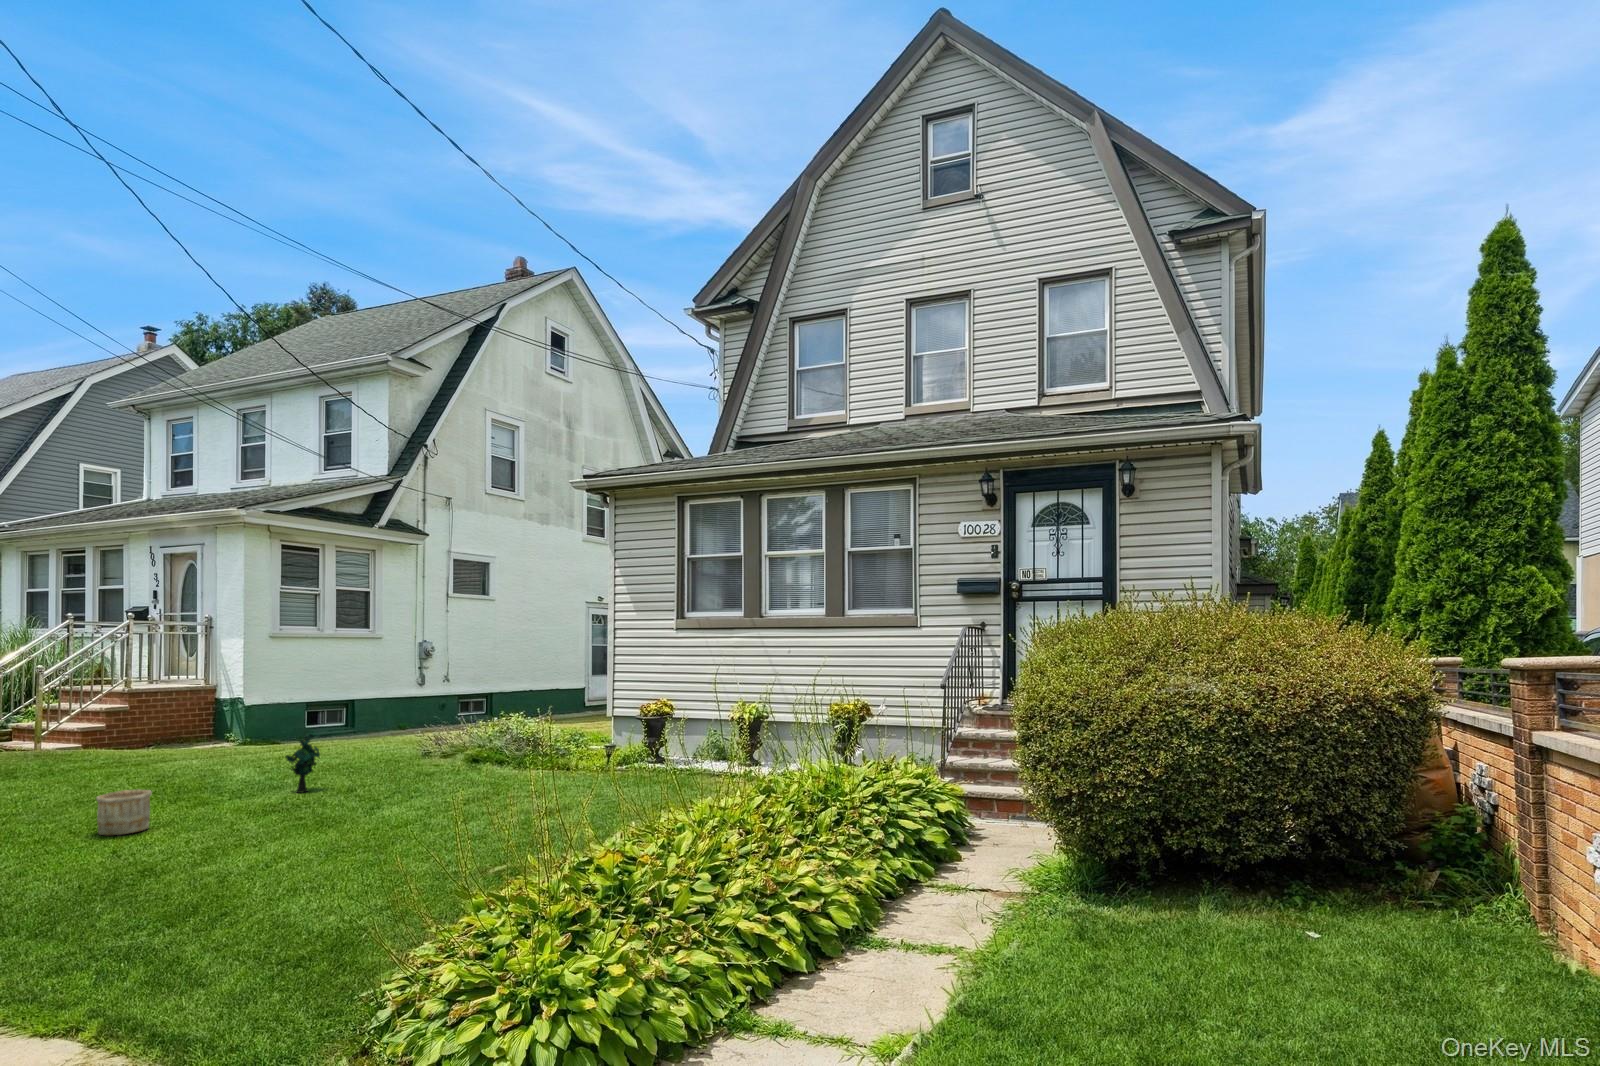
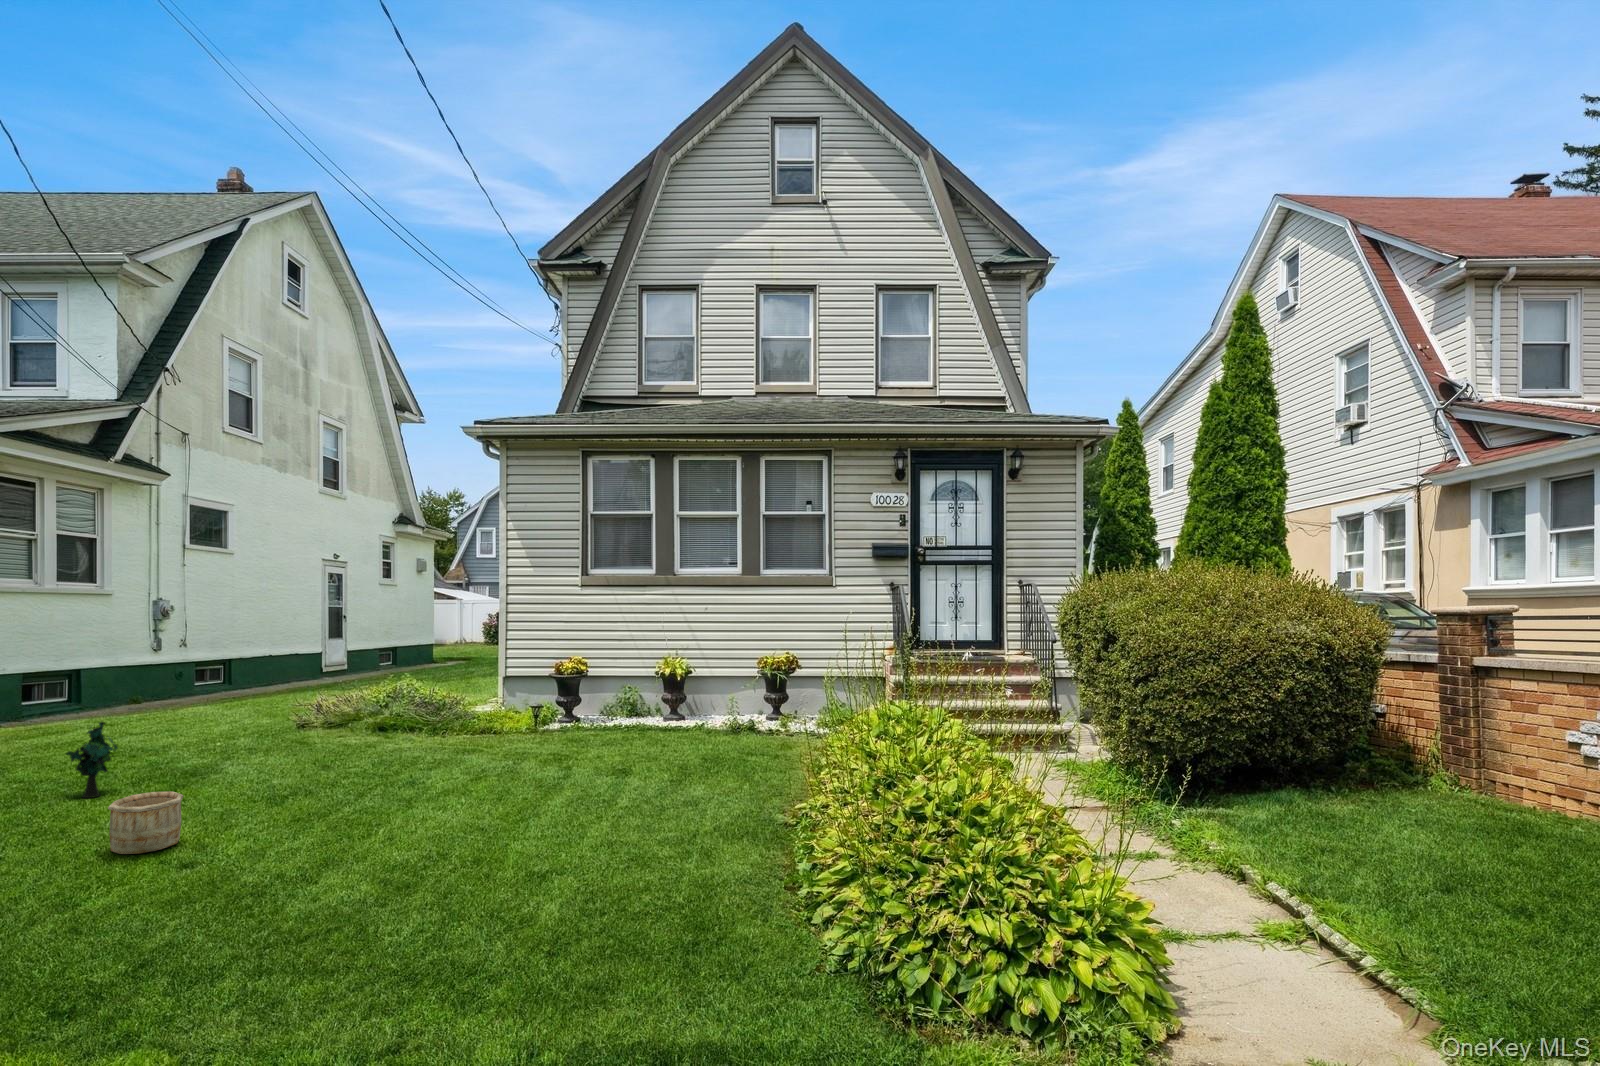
decorative plant: present [286,734,320,793] -> present [66,722,118,798]

